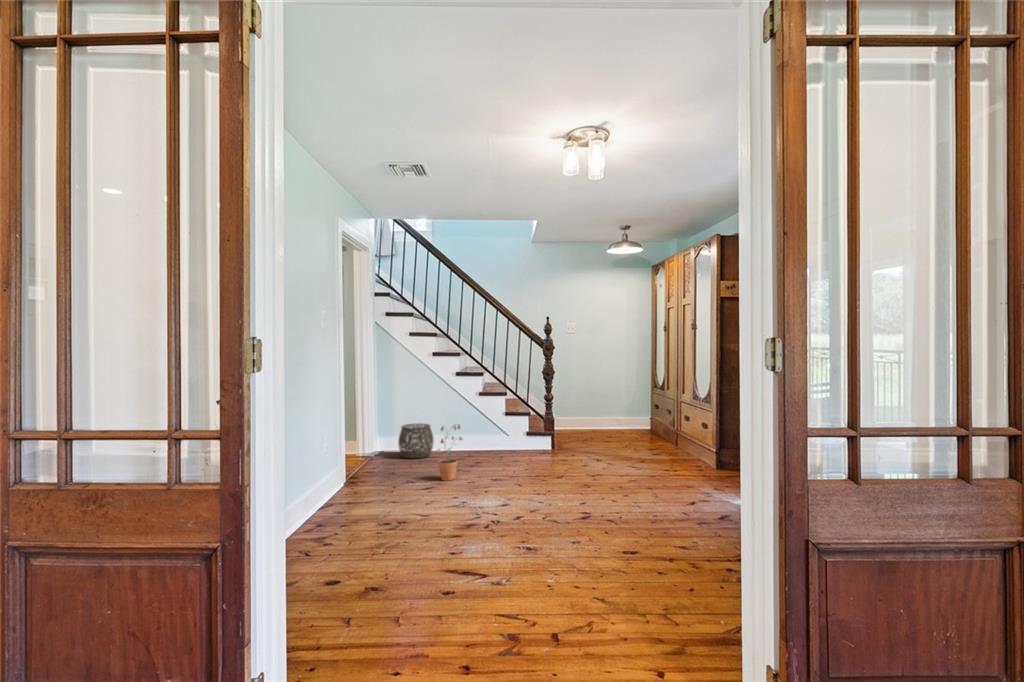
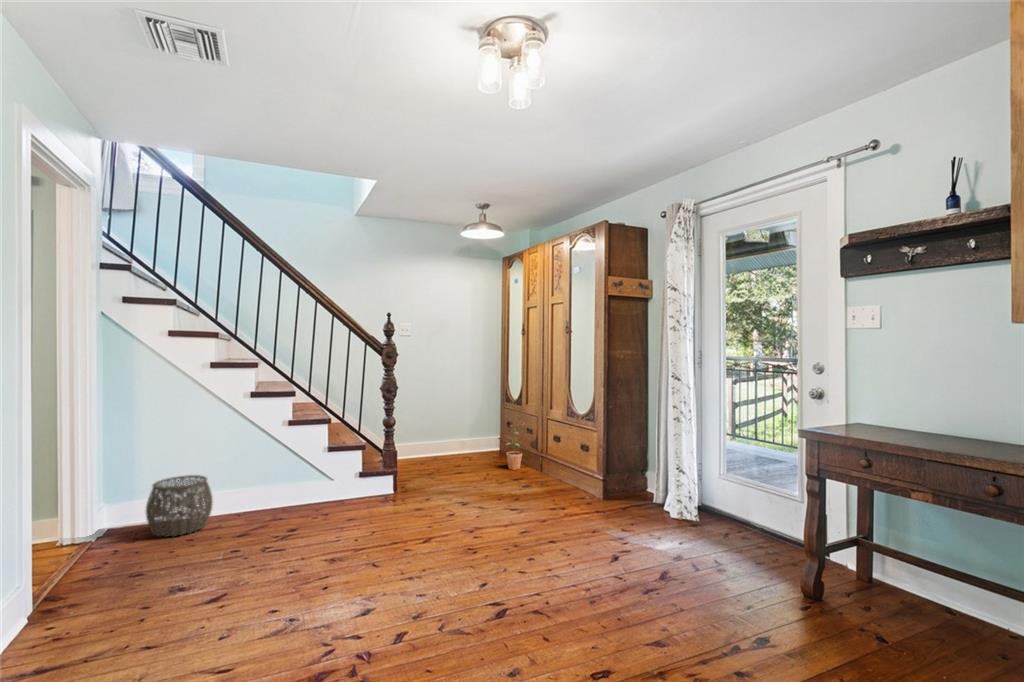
potted plant: present [438,425,462,481] -> present [506,421,525,470]

